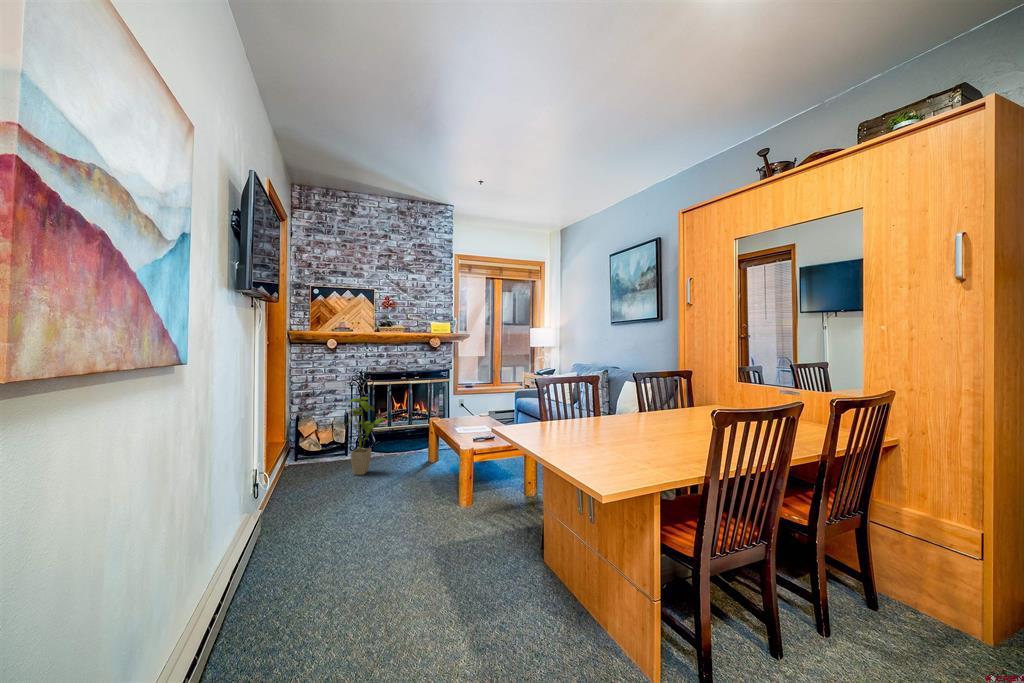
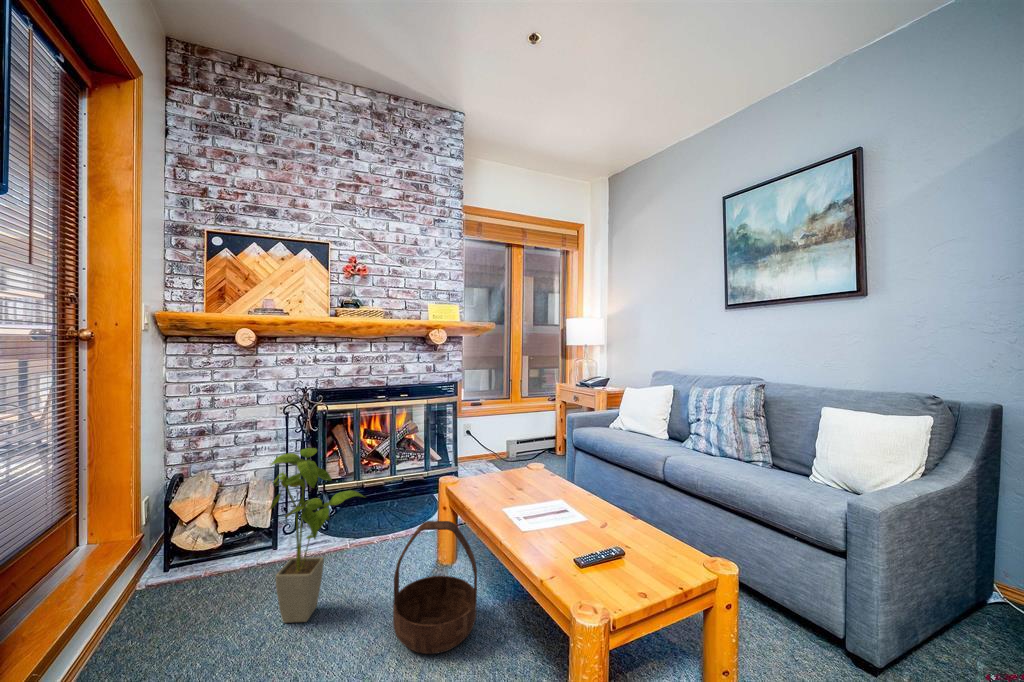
basket: none [401,431,439,484] -> present [393,521,477,654]

